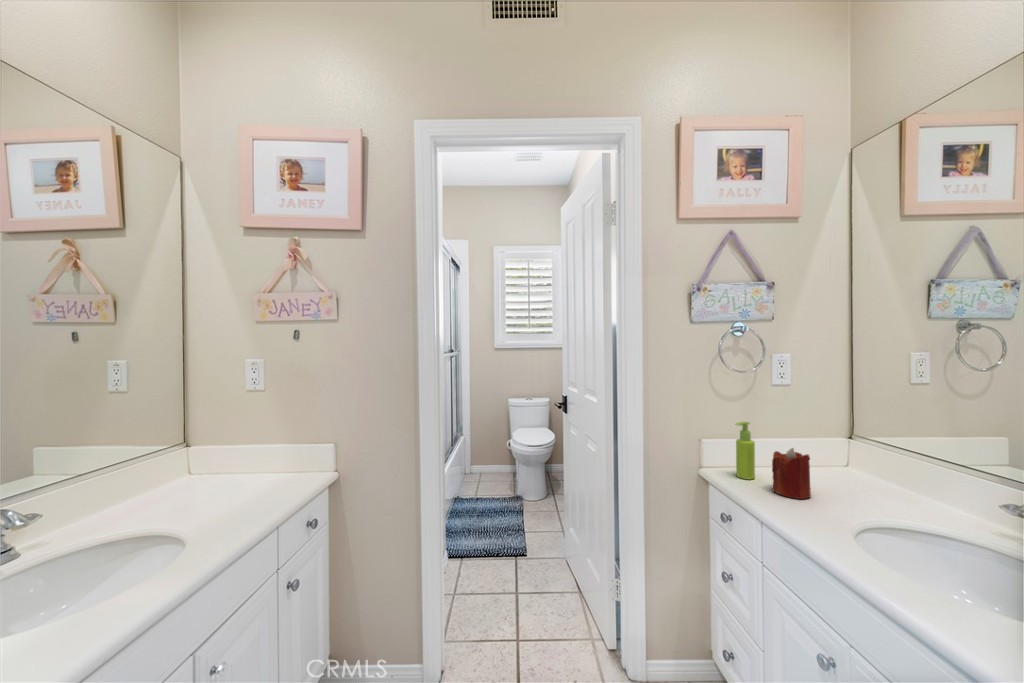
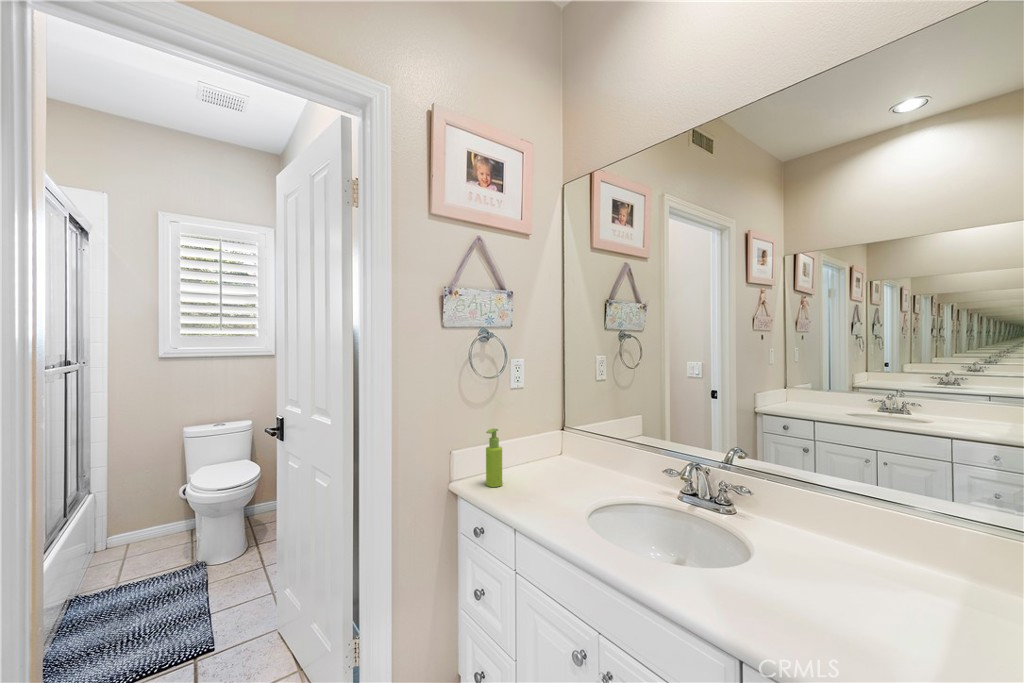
candle: present [772,448,811,499] -> none [521,449,551,498]

